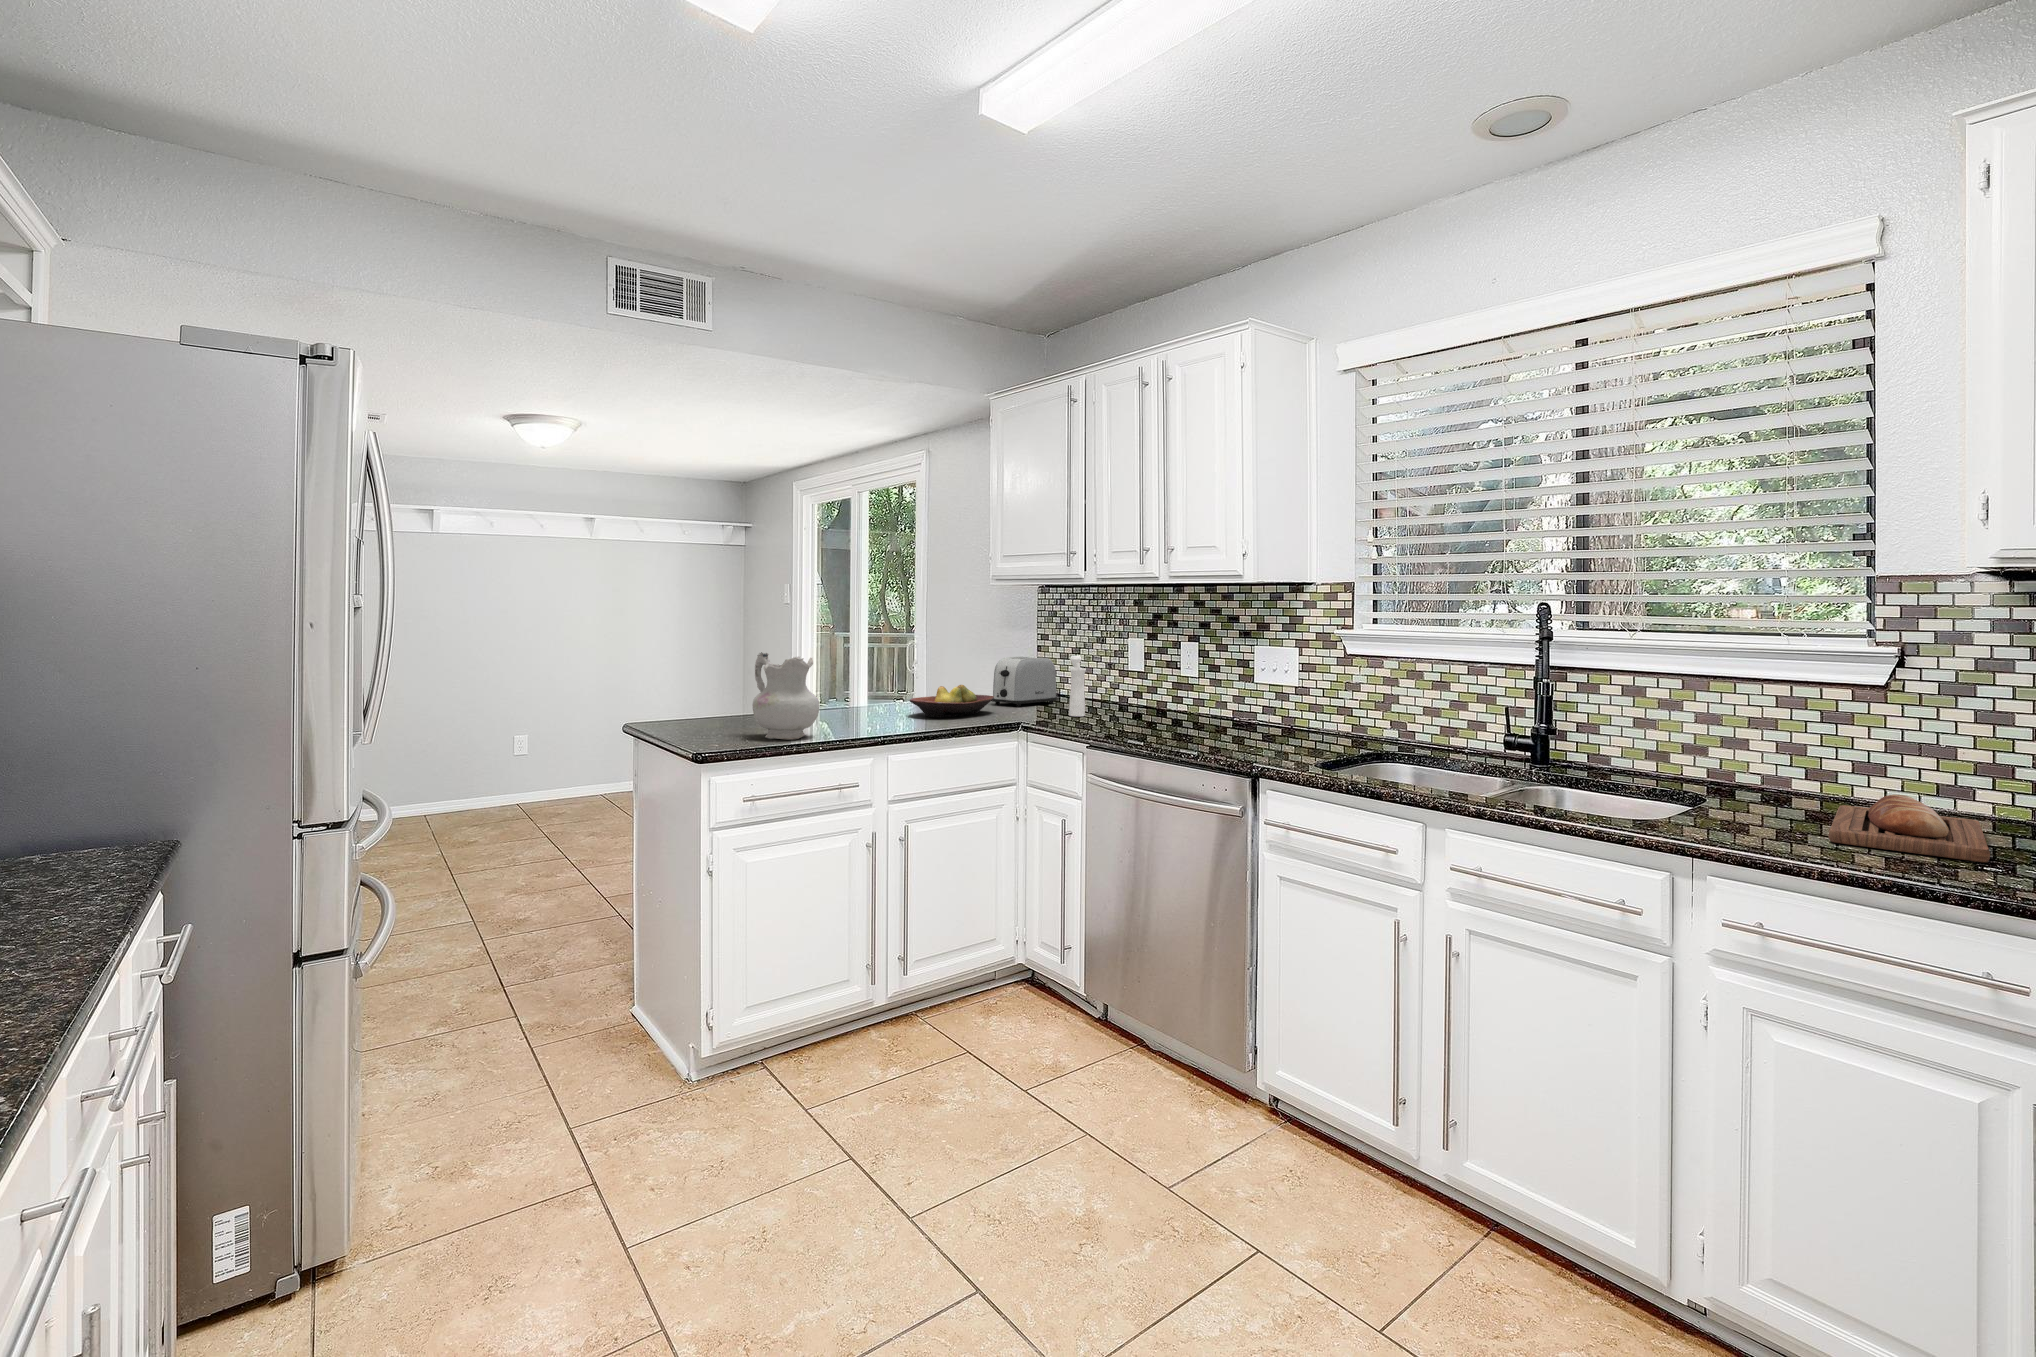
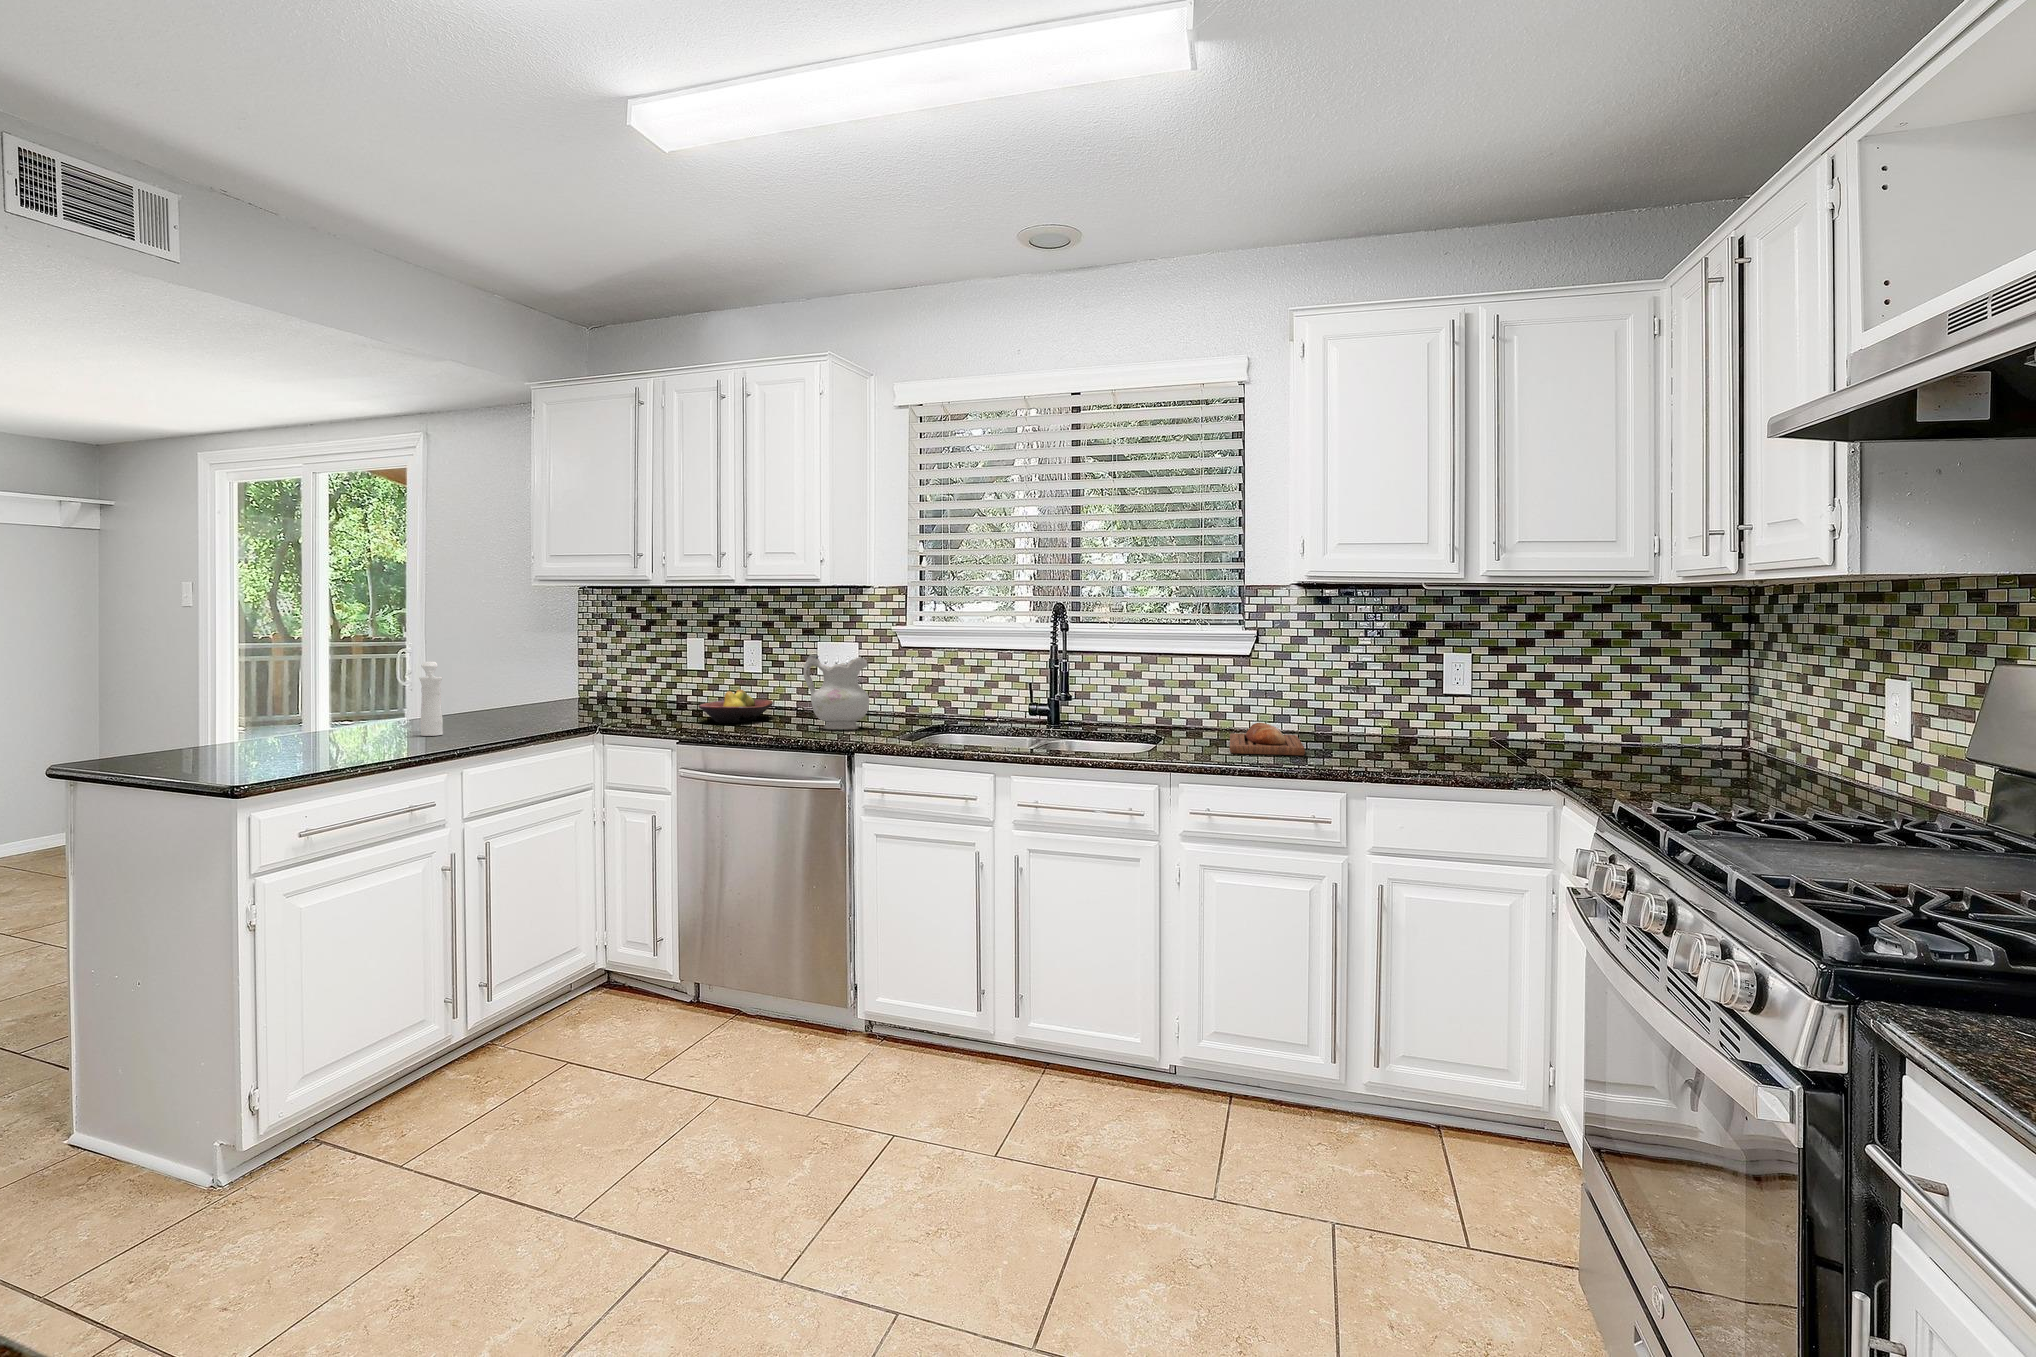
ceramic pitcher: present [752,652,819,740] -> present [804,655,869,730]
pepper mill: present [1069,656,1086,717] -> present [419,662,443,736]
toaster: present [992,657,1057,706] -> none [536,660,606,711]
fruit bowl: present [910,685,994,717] -> present [699,689,773,723]

